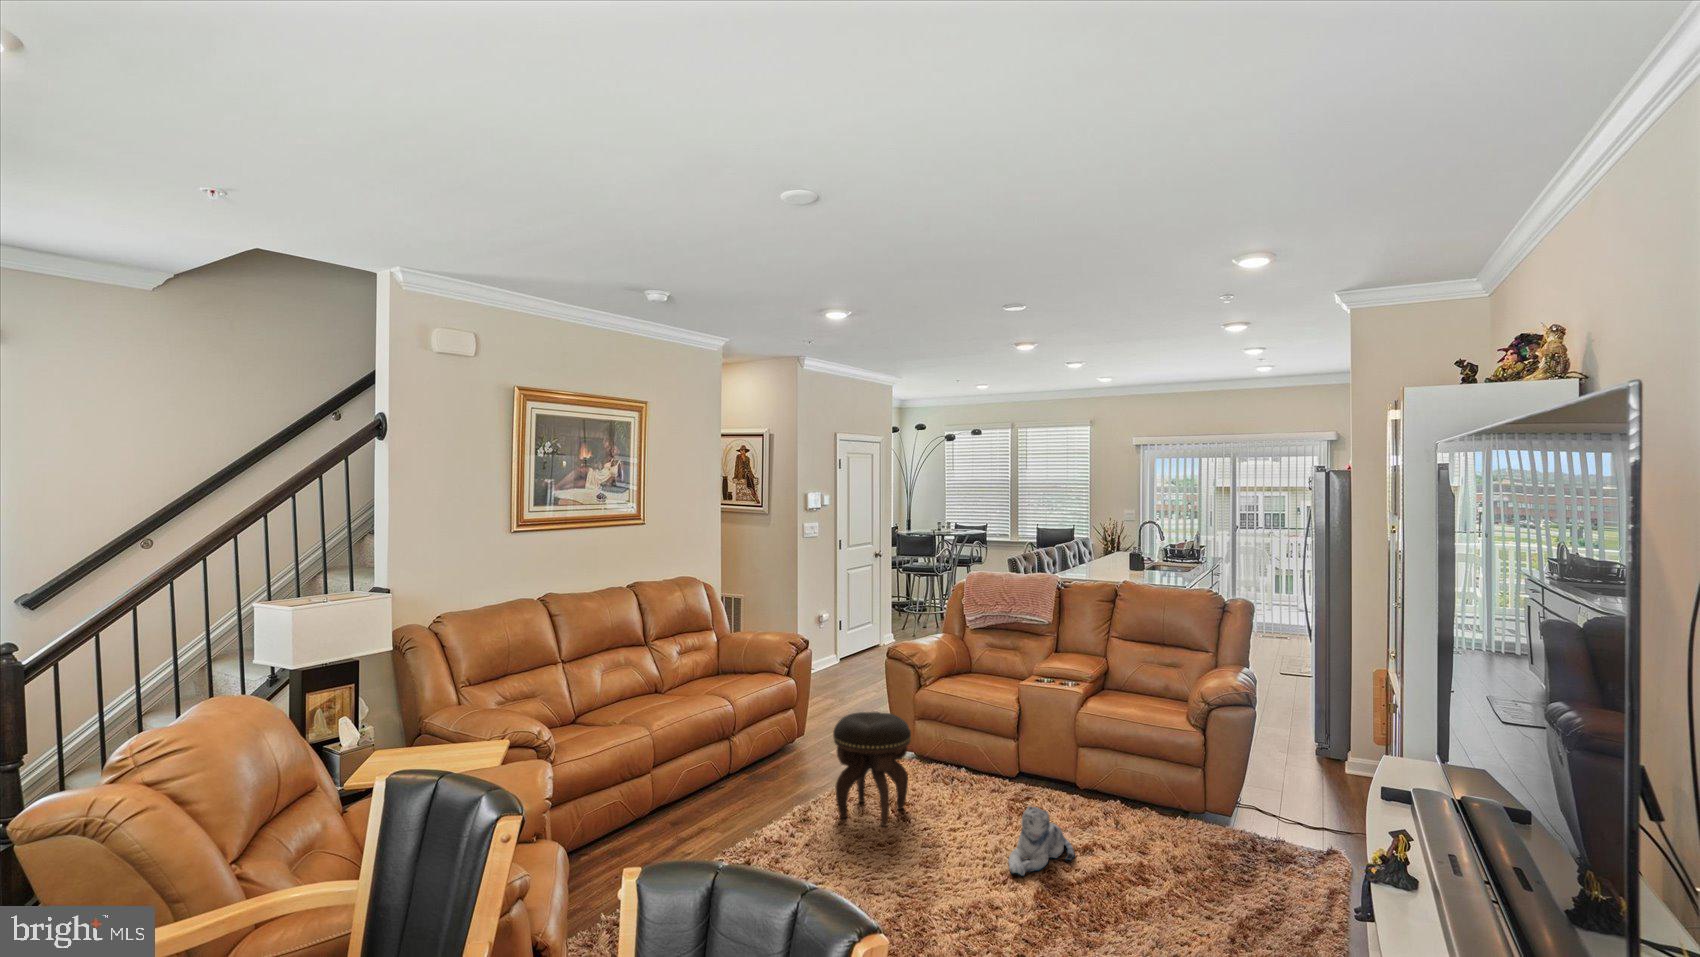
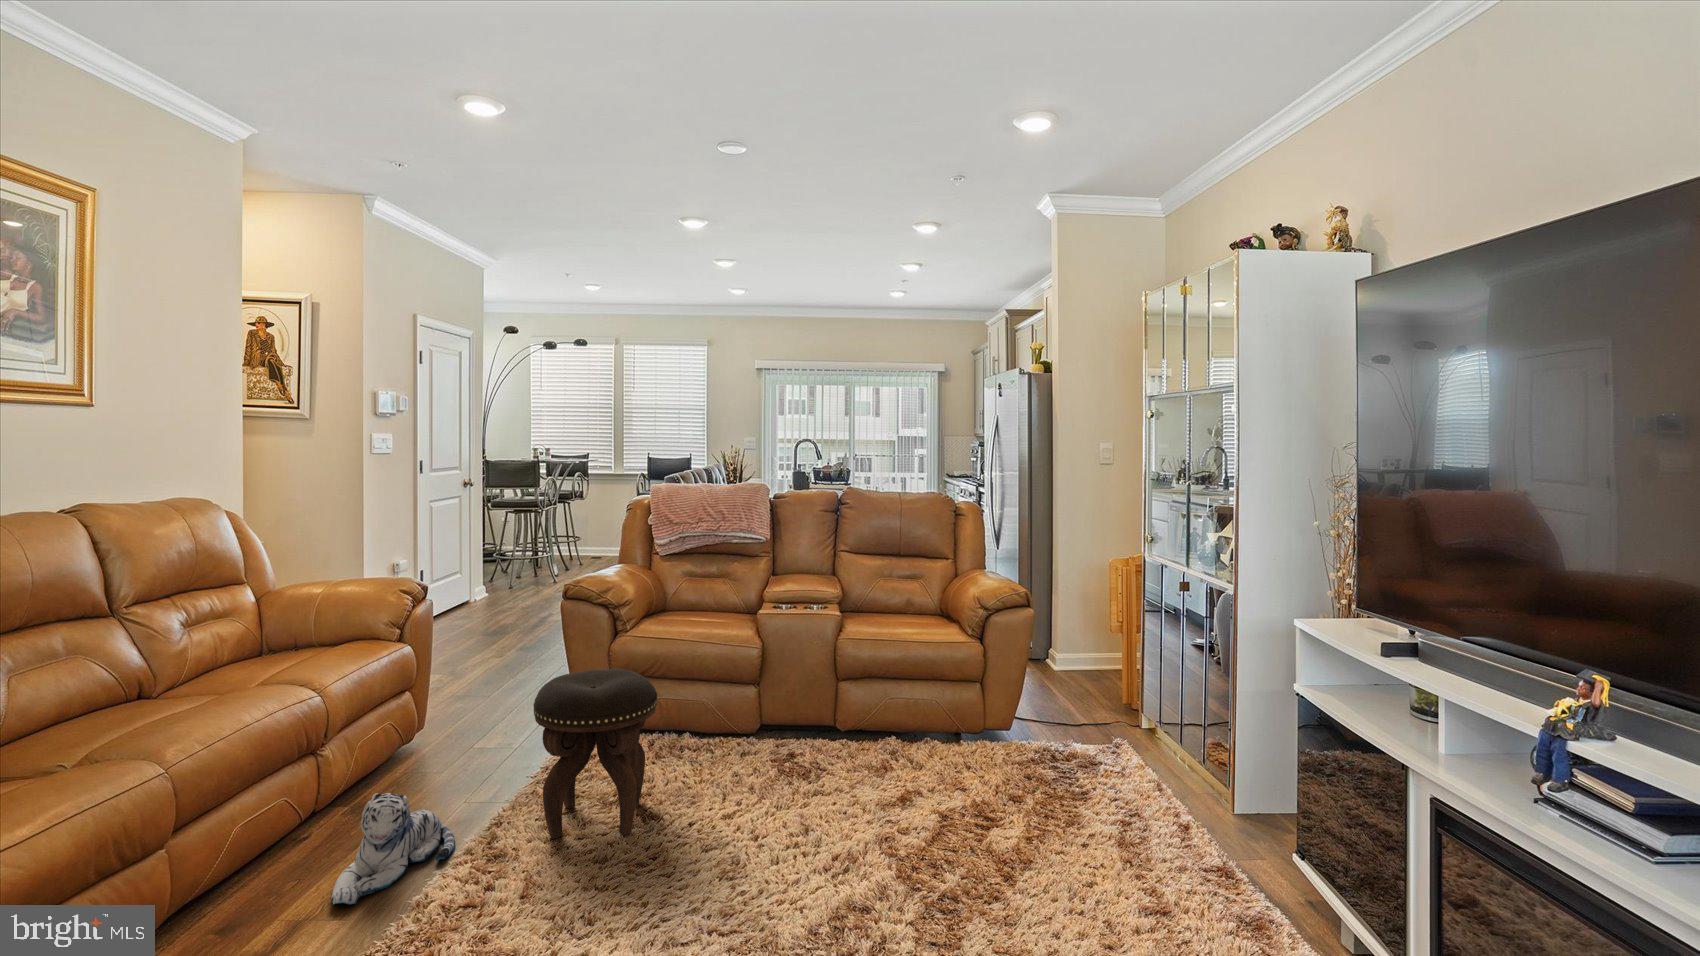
plush toy: present [1008,806,1074,876] -> present [331,793,455,905]

